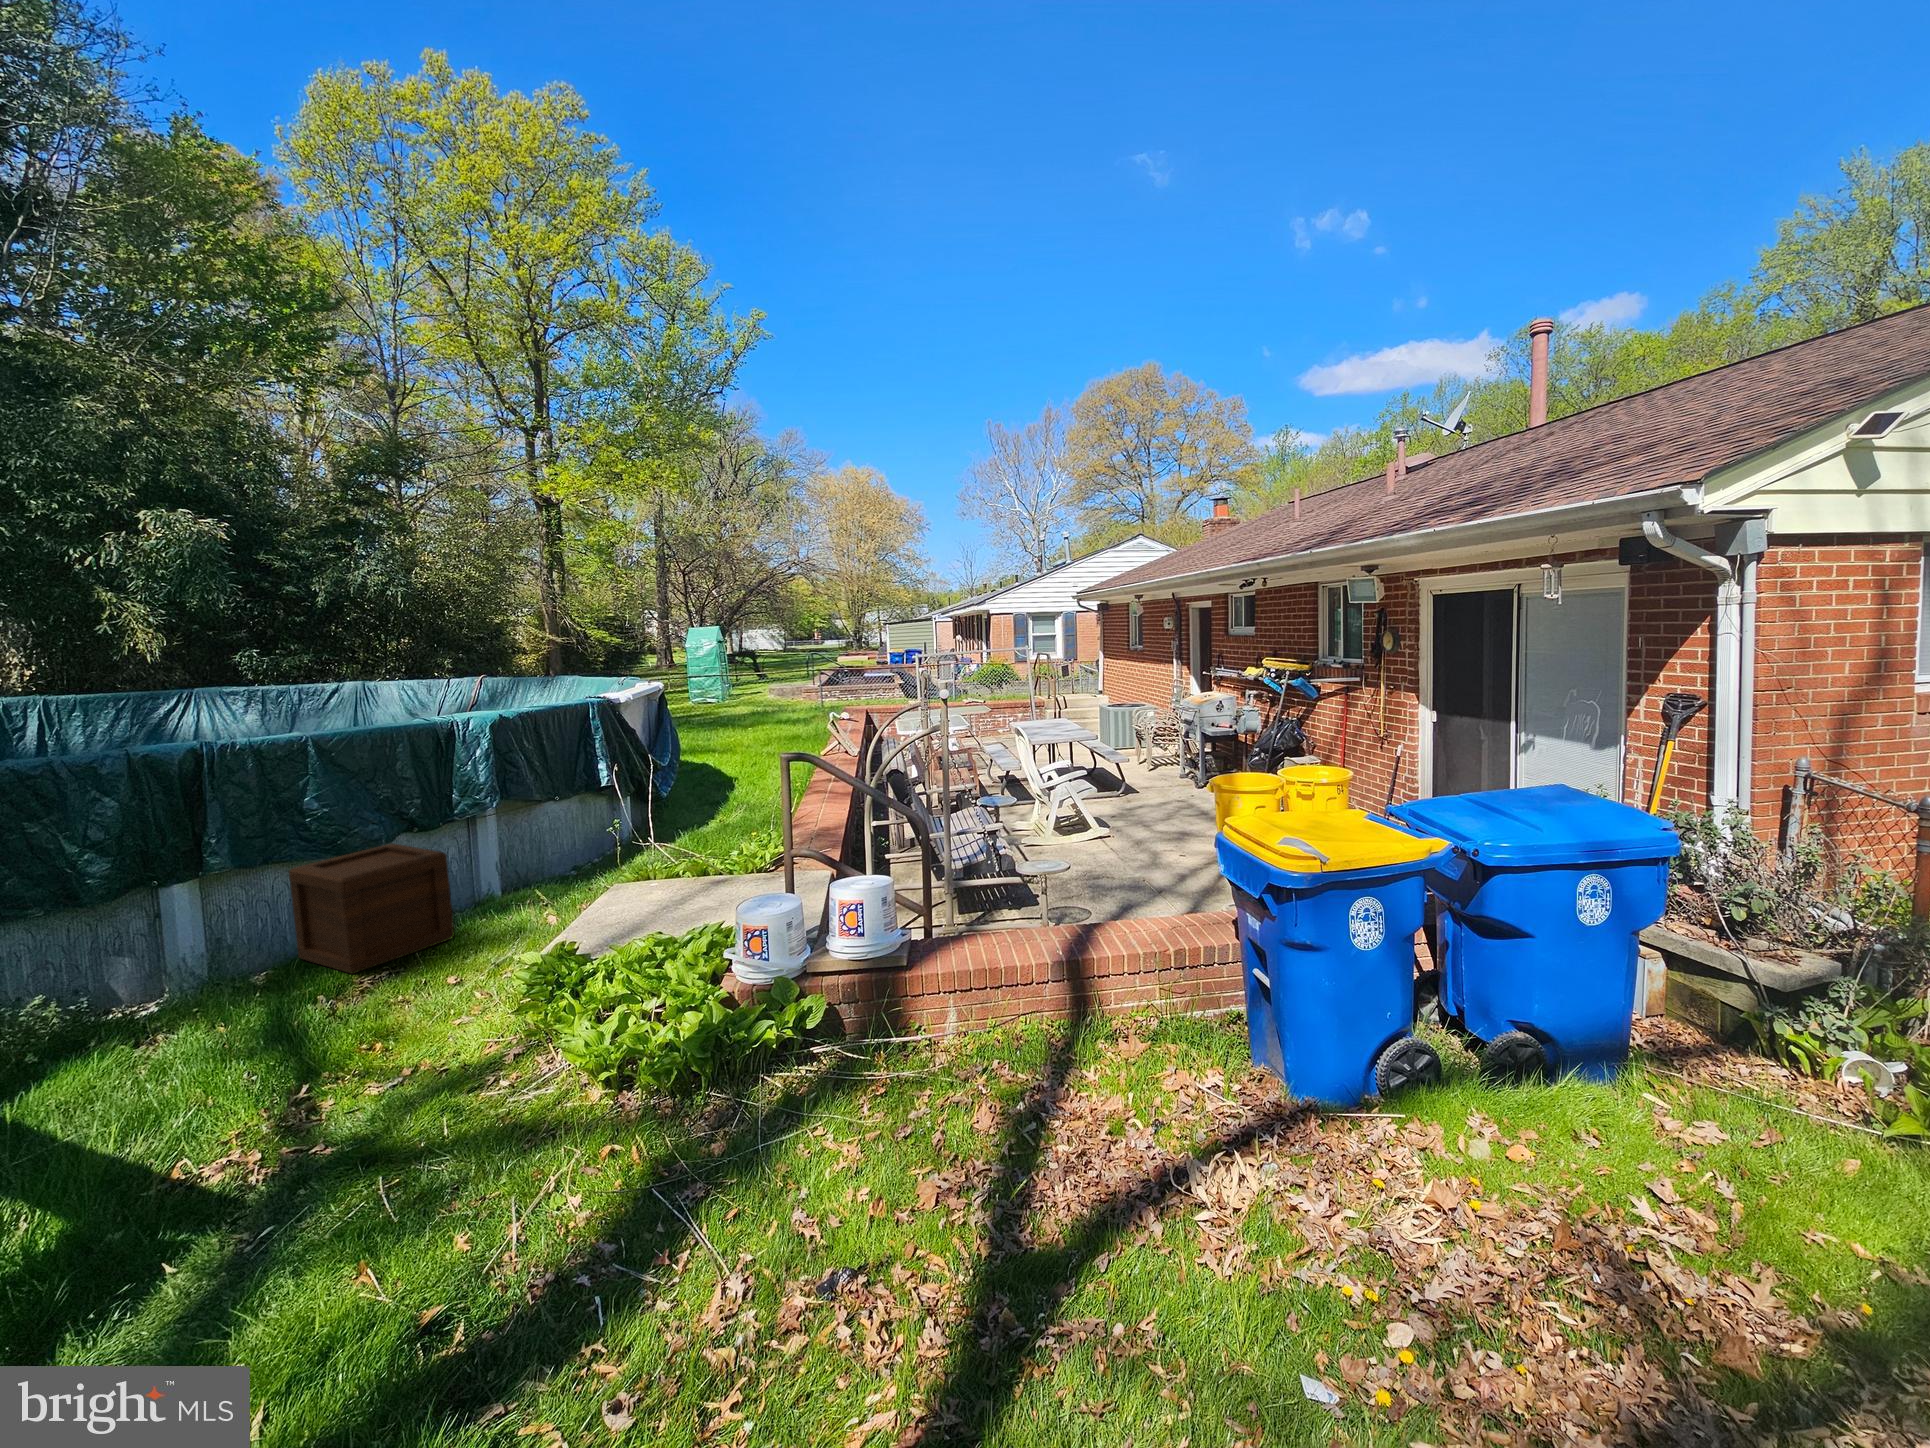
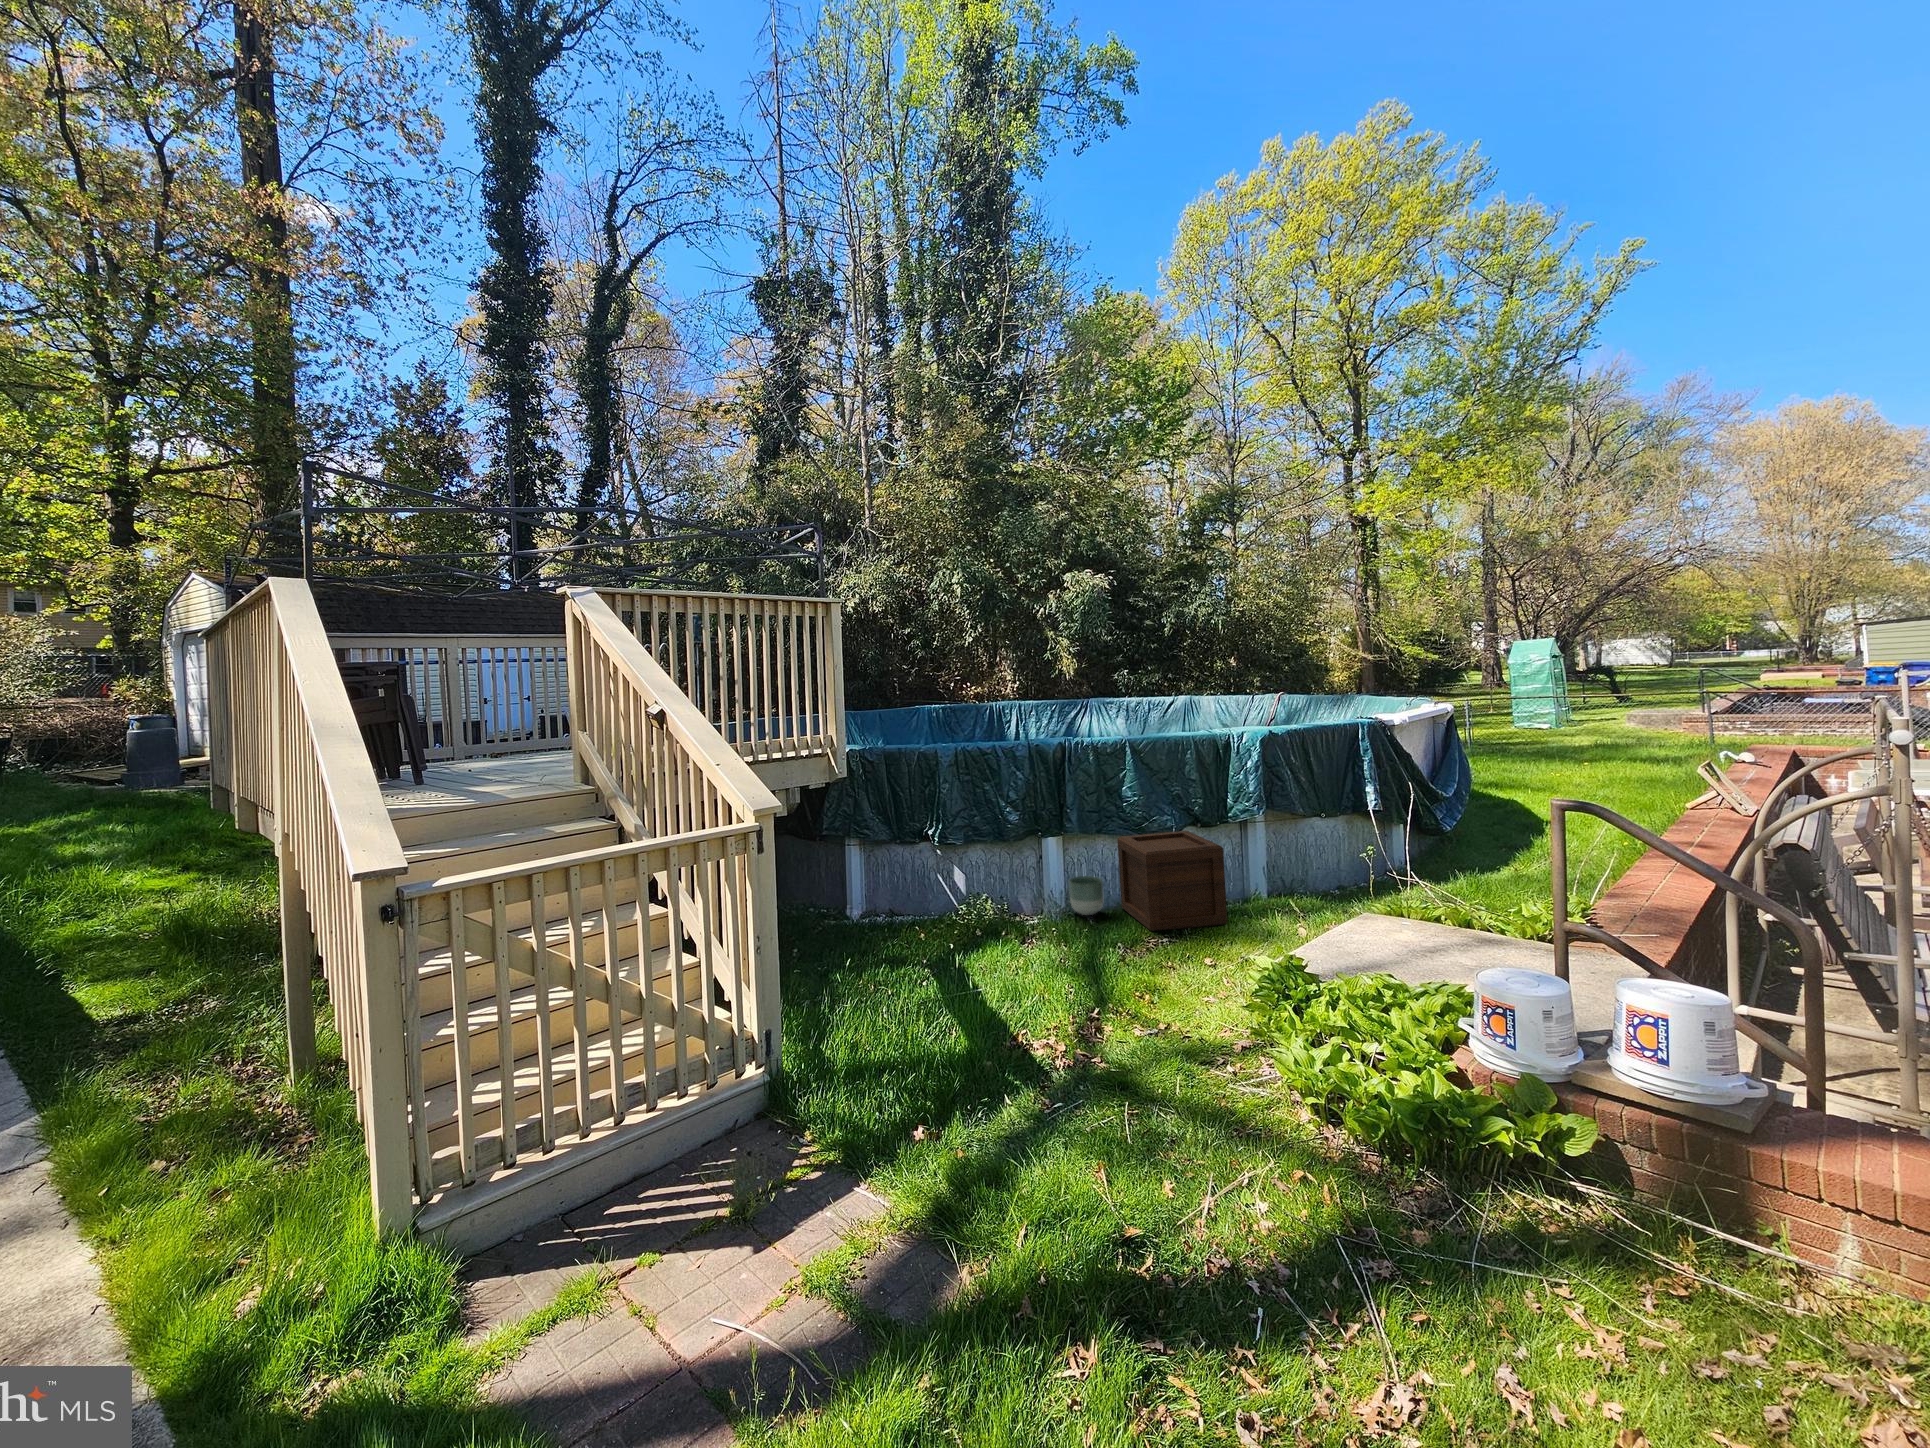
planter: none [206,928,269,984] -> present [1069,876,1103,915]

